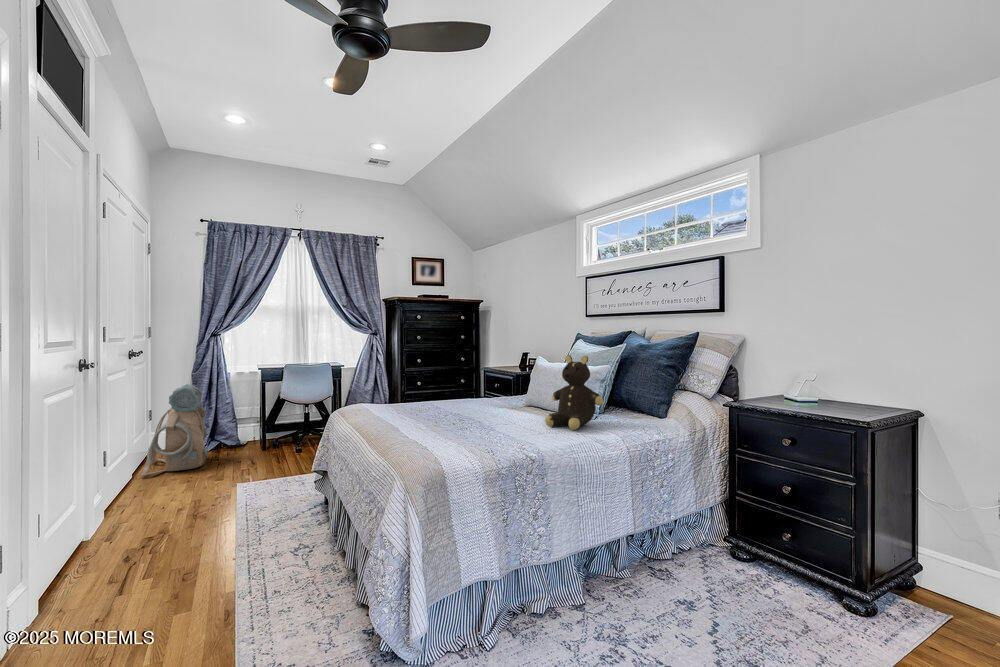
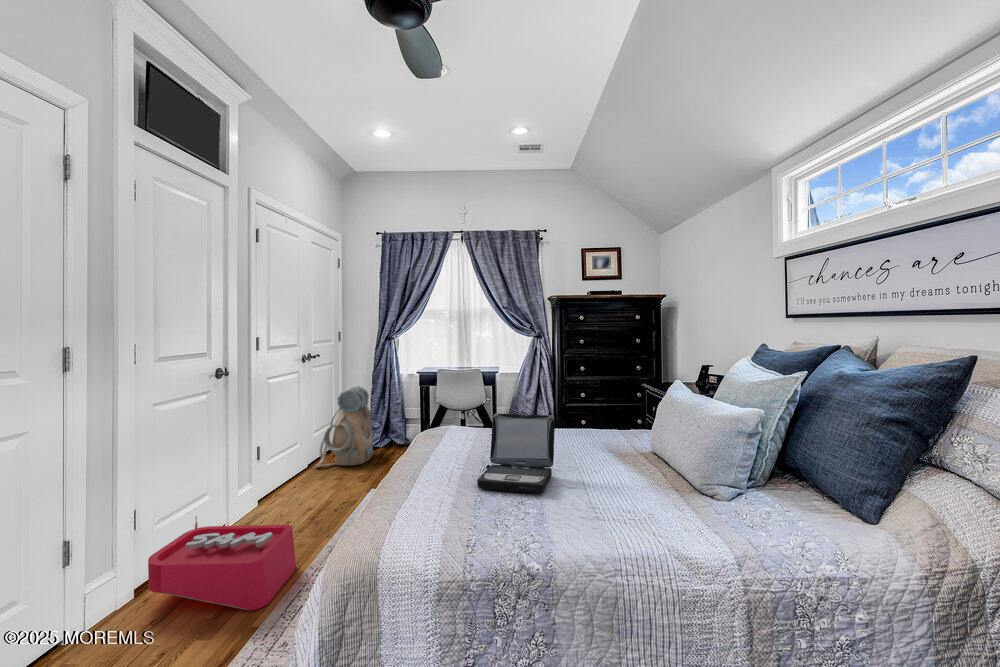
teddy bear: present [545,355,603,430] -> none [615,393,713,522]
laptop: none [437,378,498,429] -> present [477,413,555,492]
storage bin: none [65,510,220,594] -> present [148,516,296,610]

